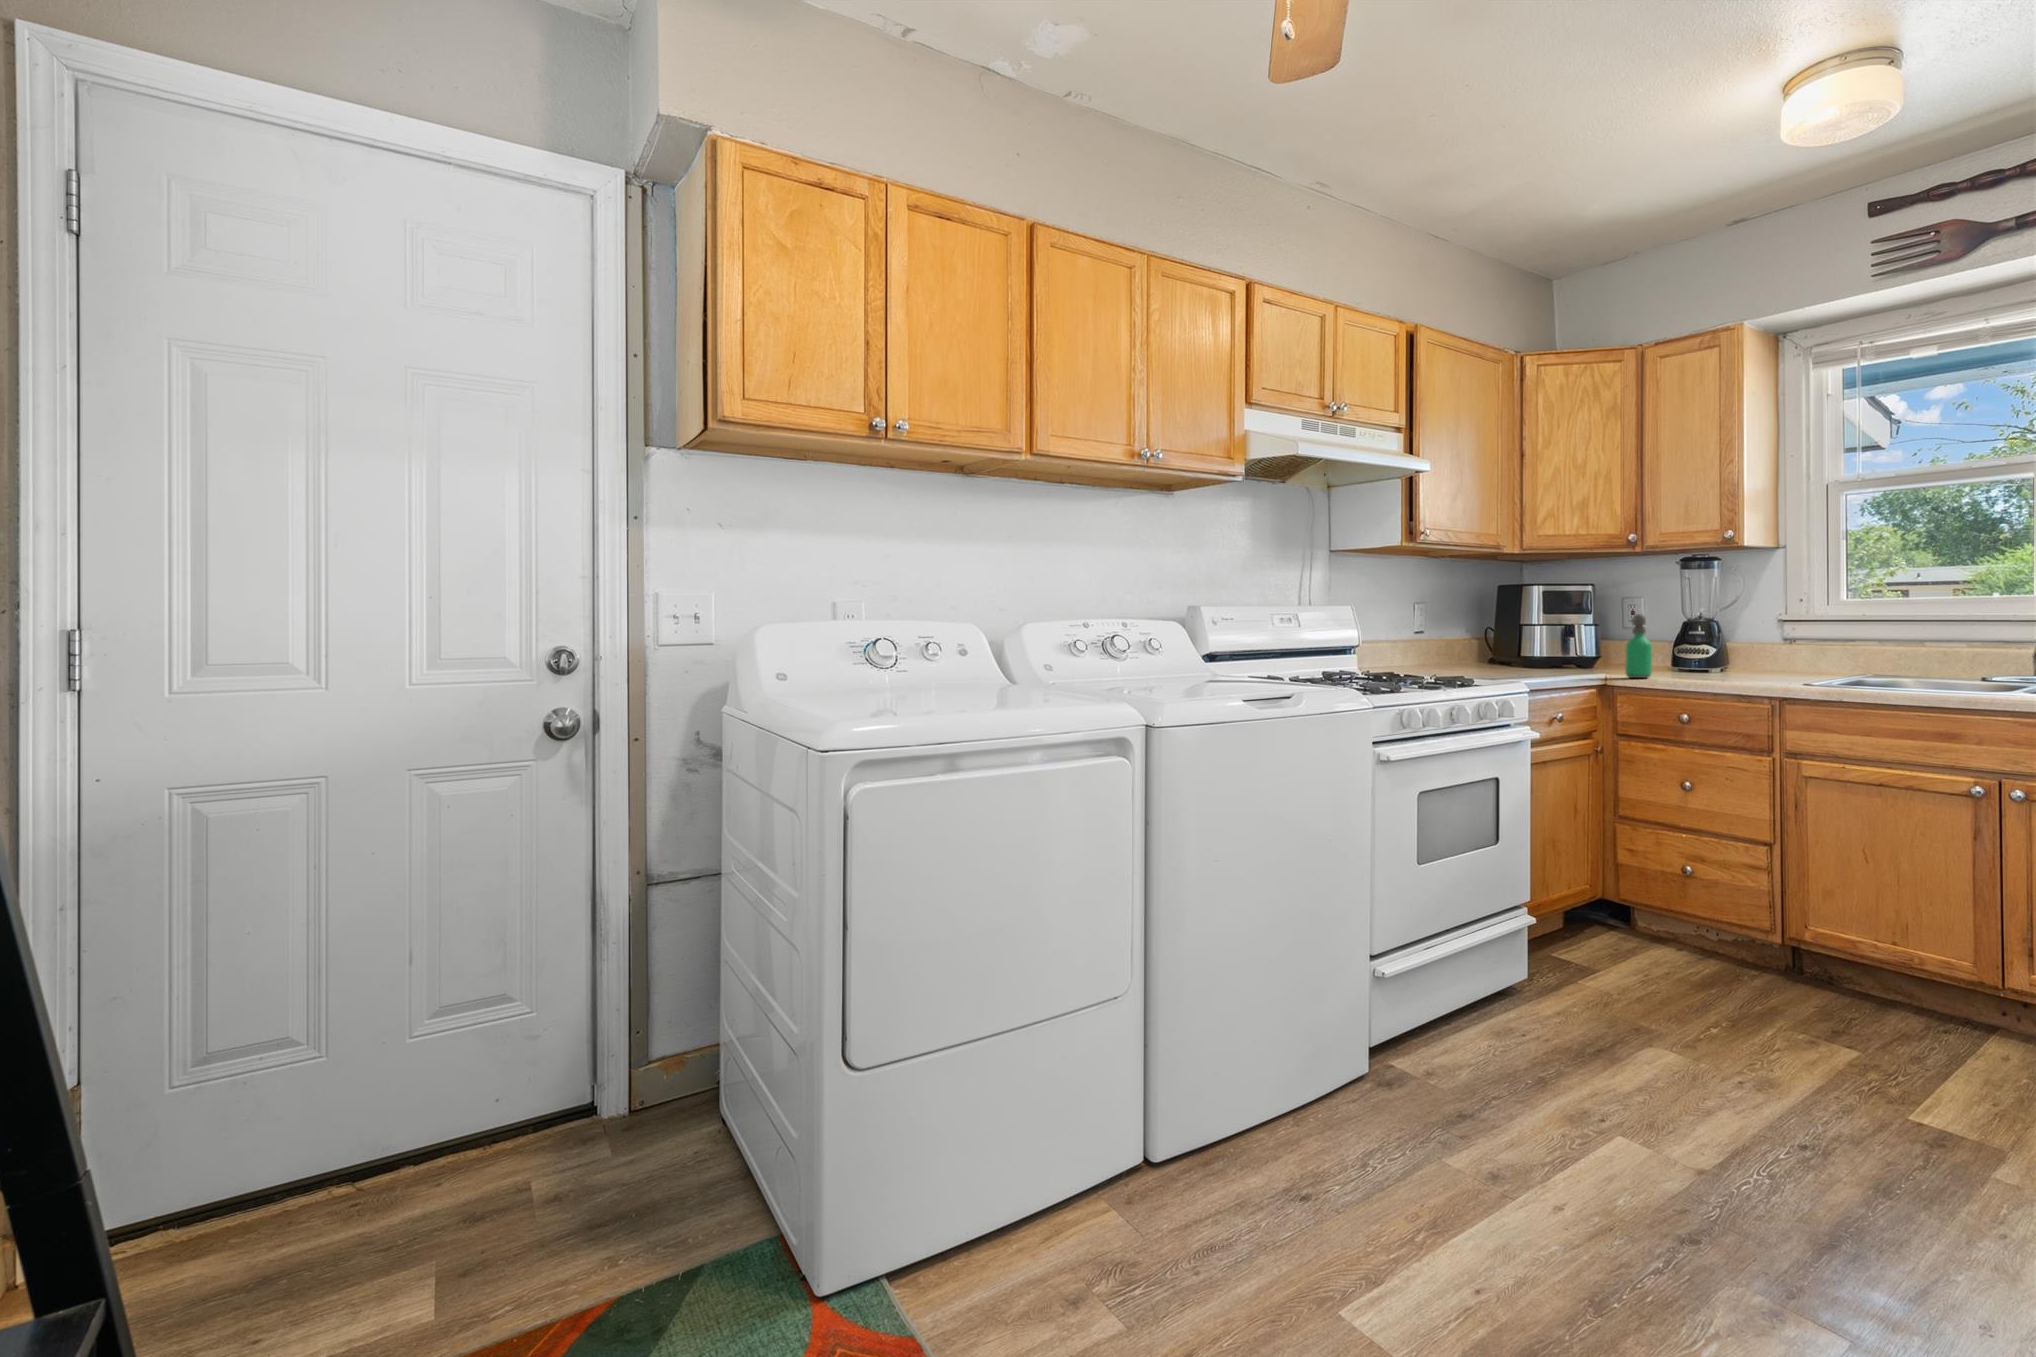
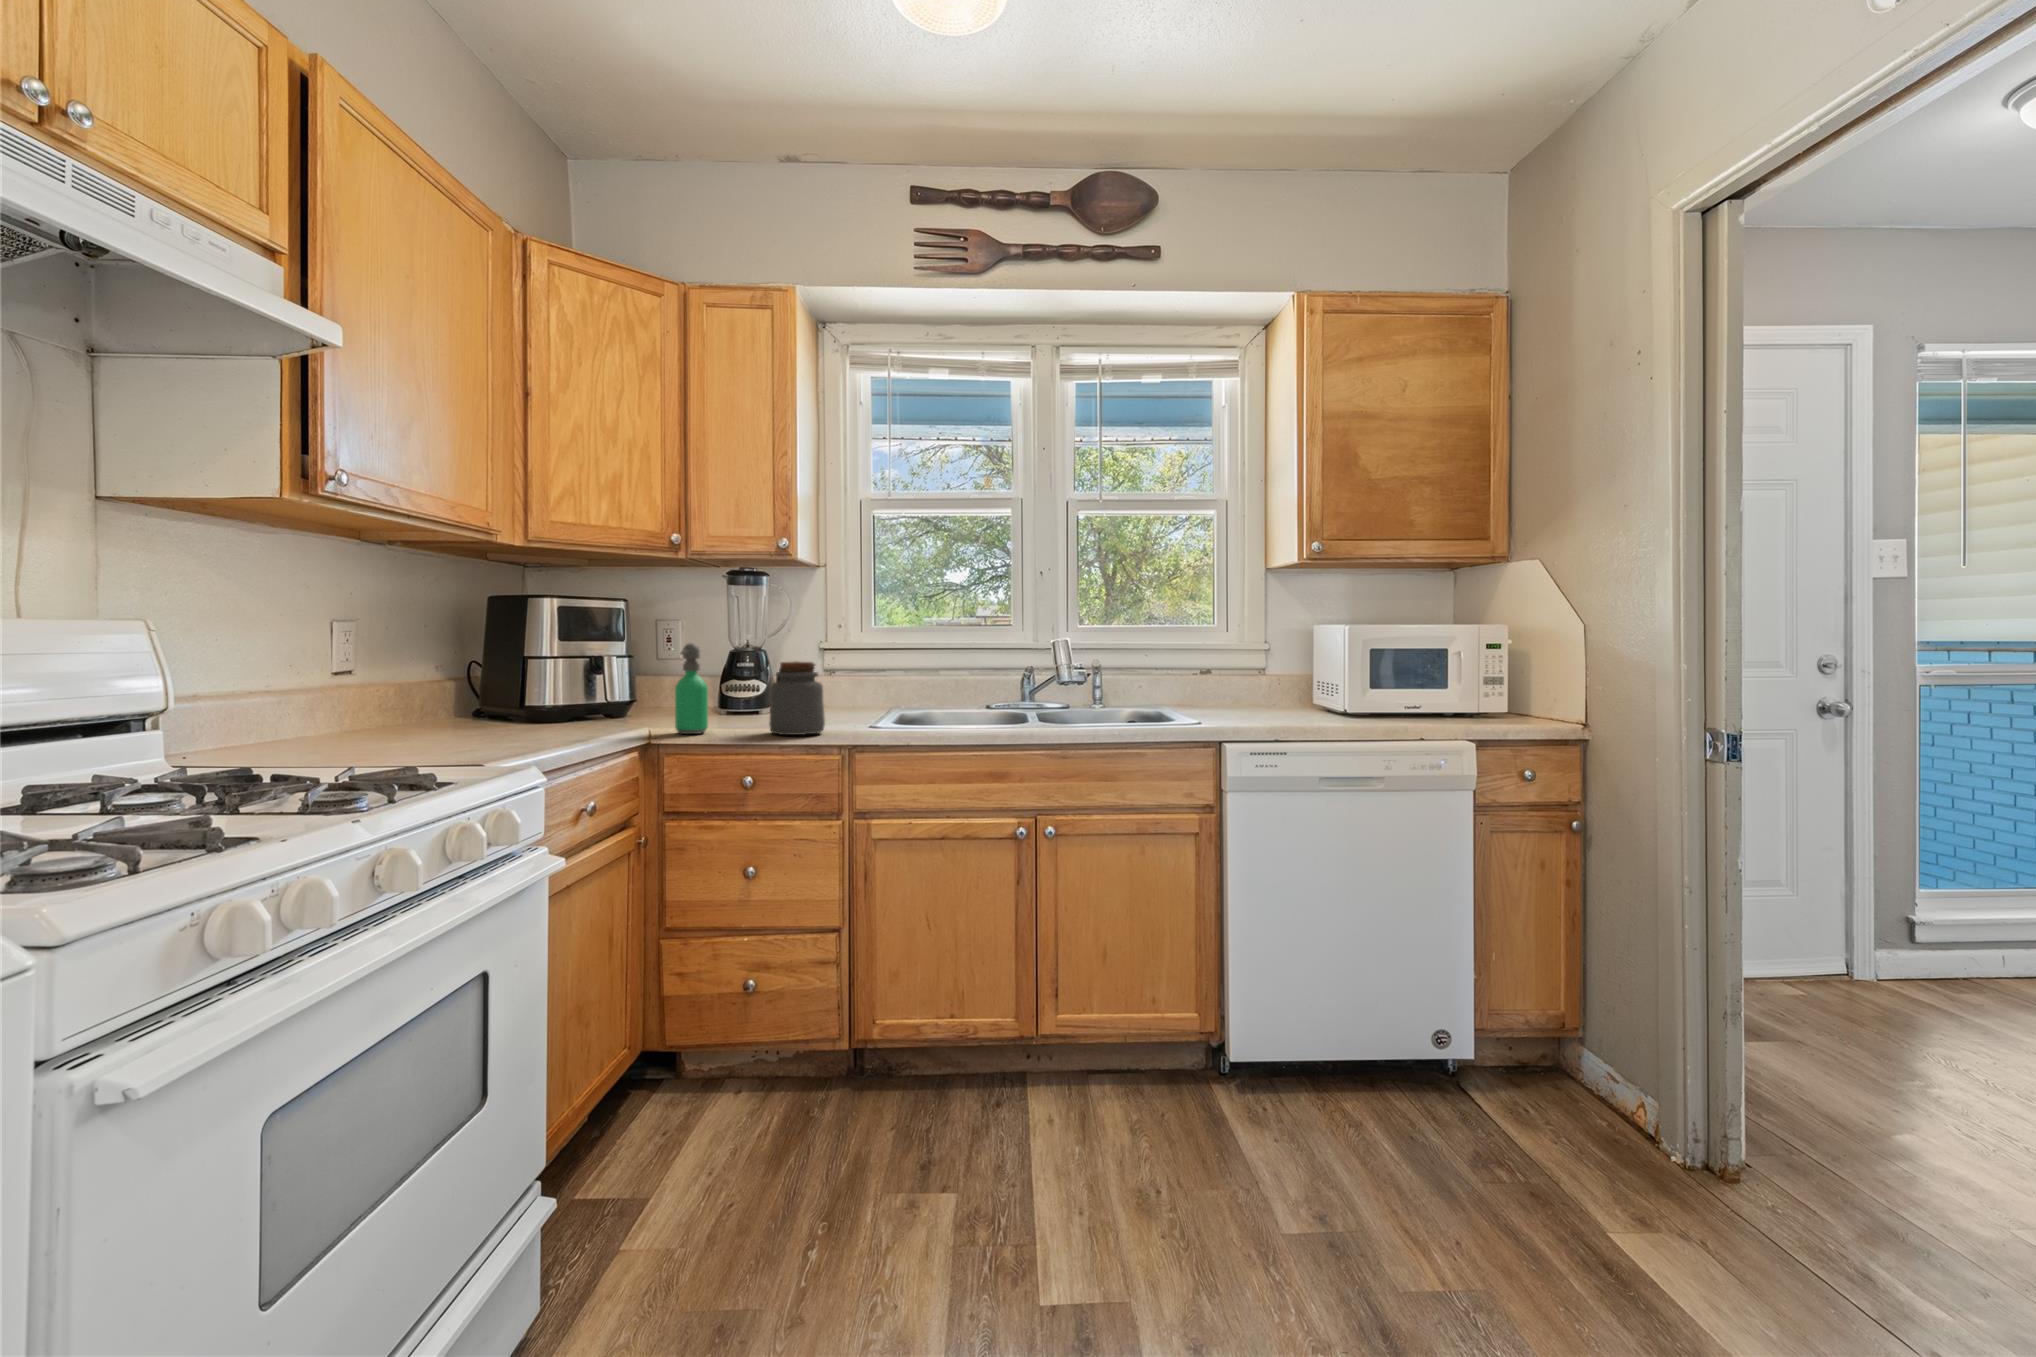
jar: none [1703,625,1755,681] -> present [769,661,825,735]

